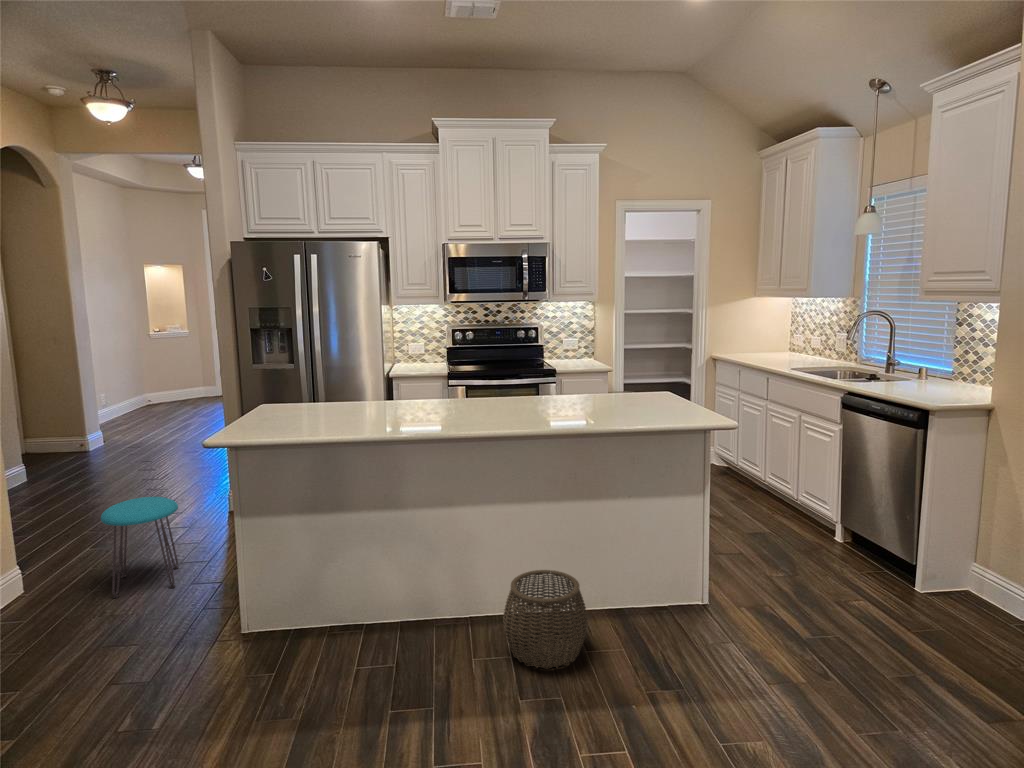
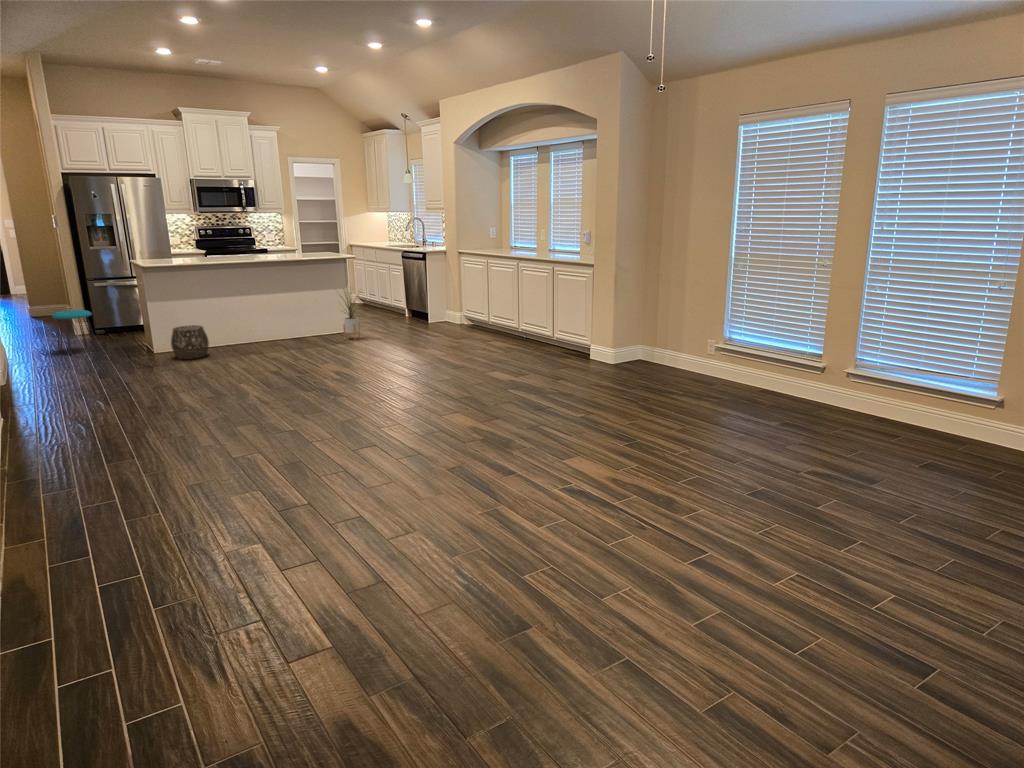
house plant: none [667,506,760,680] -> present [341,293,360,340]
woven basket: present [503,570,588,669] -> present [171,325,209,359]

